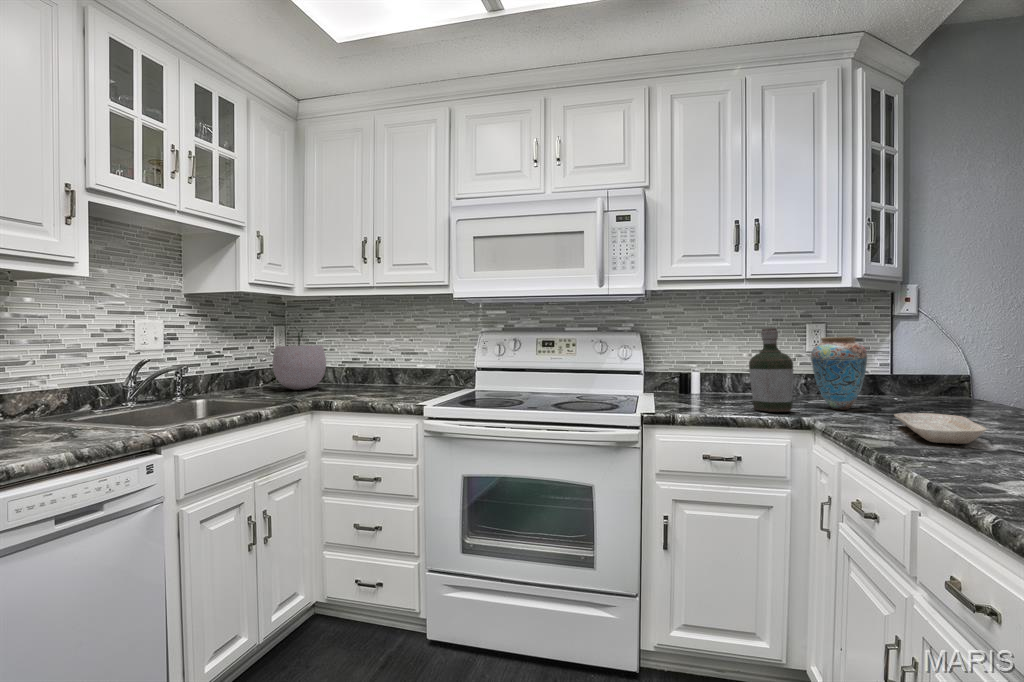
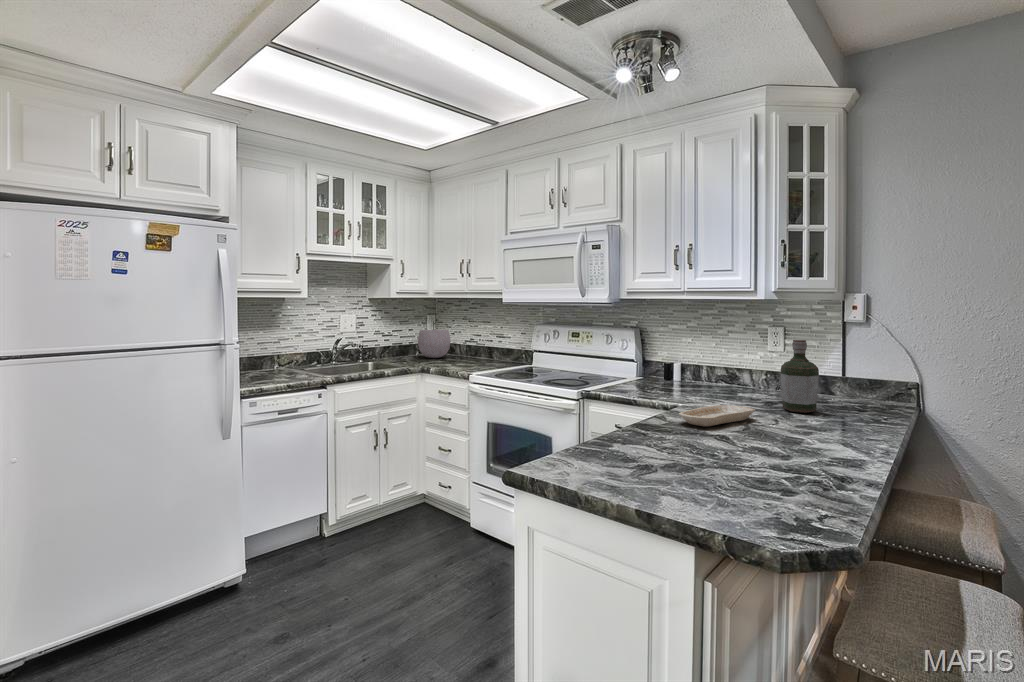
bottle: present [749,328,793,412] -> present [781,340,819,413]
vase: present [811,337,867,410] -> none [723,343,764,401]

